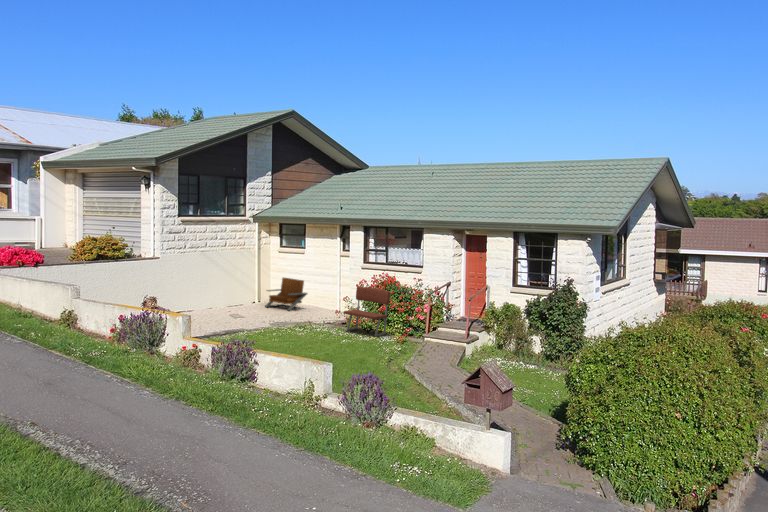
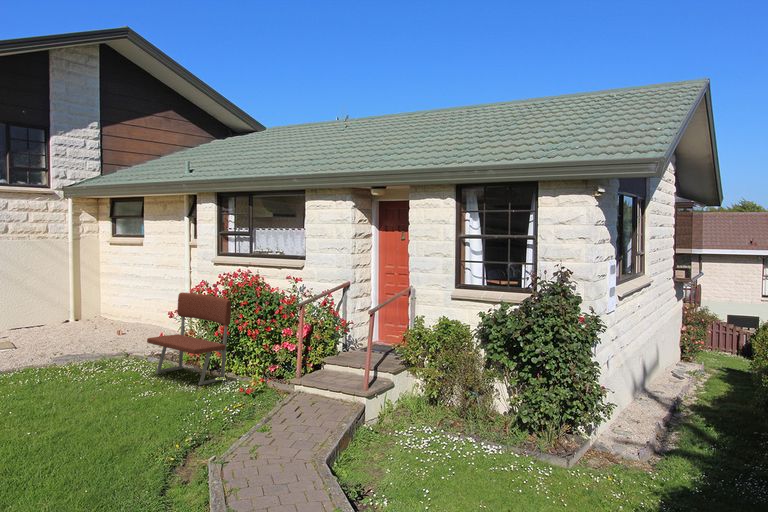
lounge chair: present [265,277,307,311] -> none [76,281,145,335]

